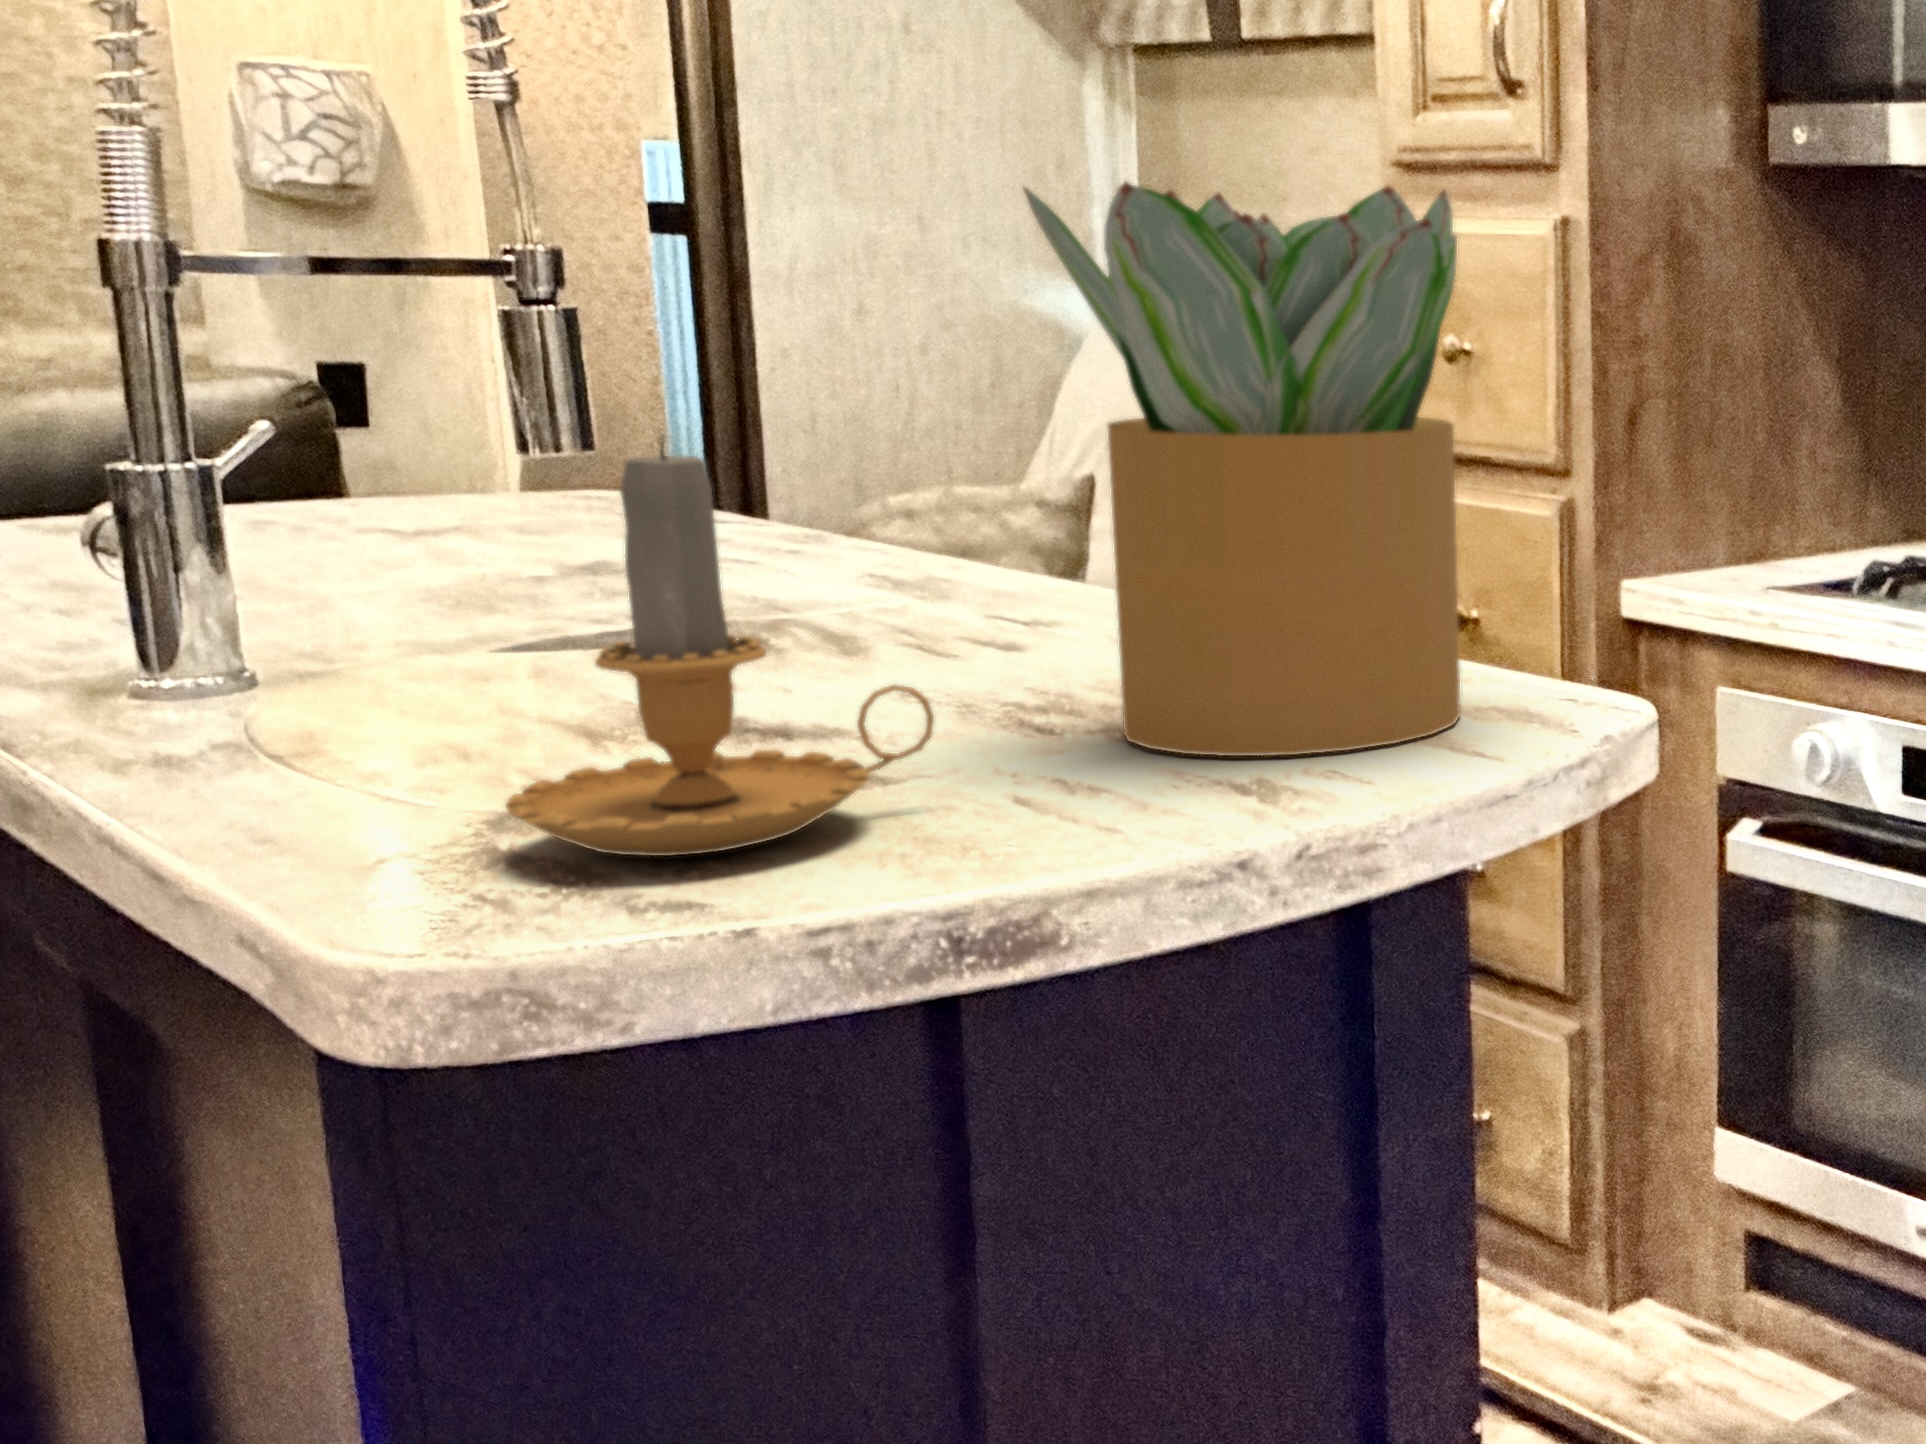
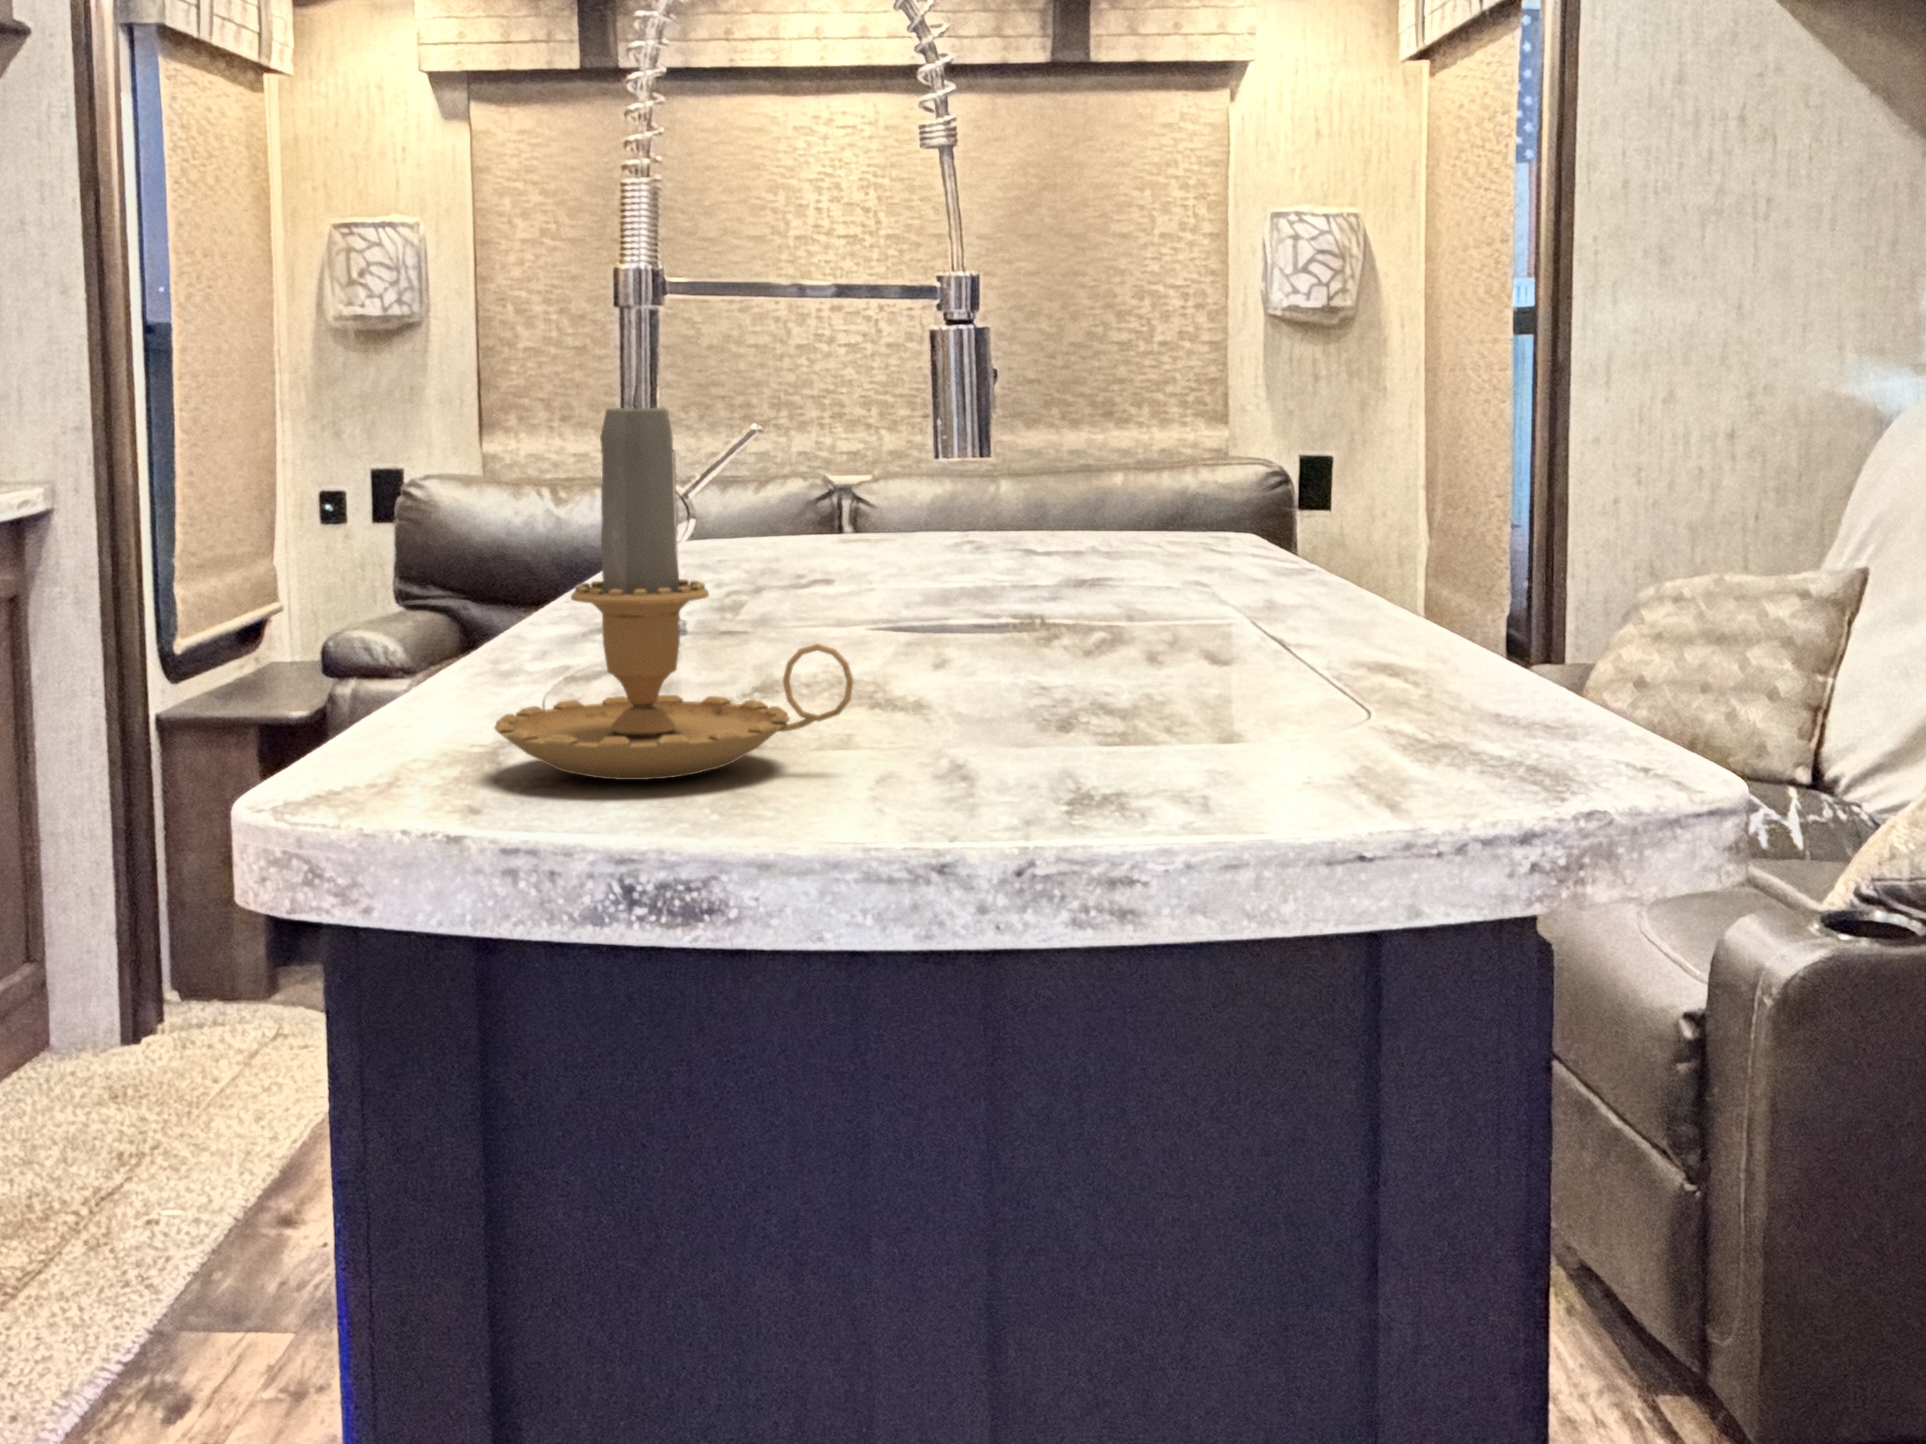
potted plant: present [1024,182,1461,756] -> none [1056,107,1528,785]

